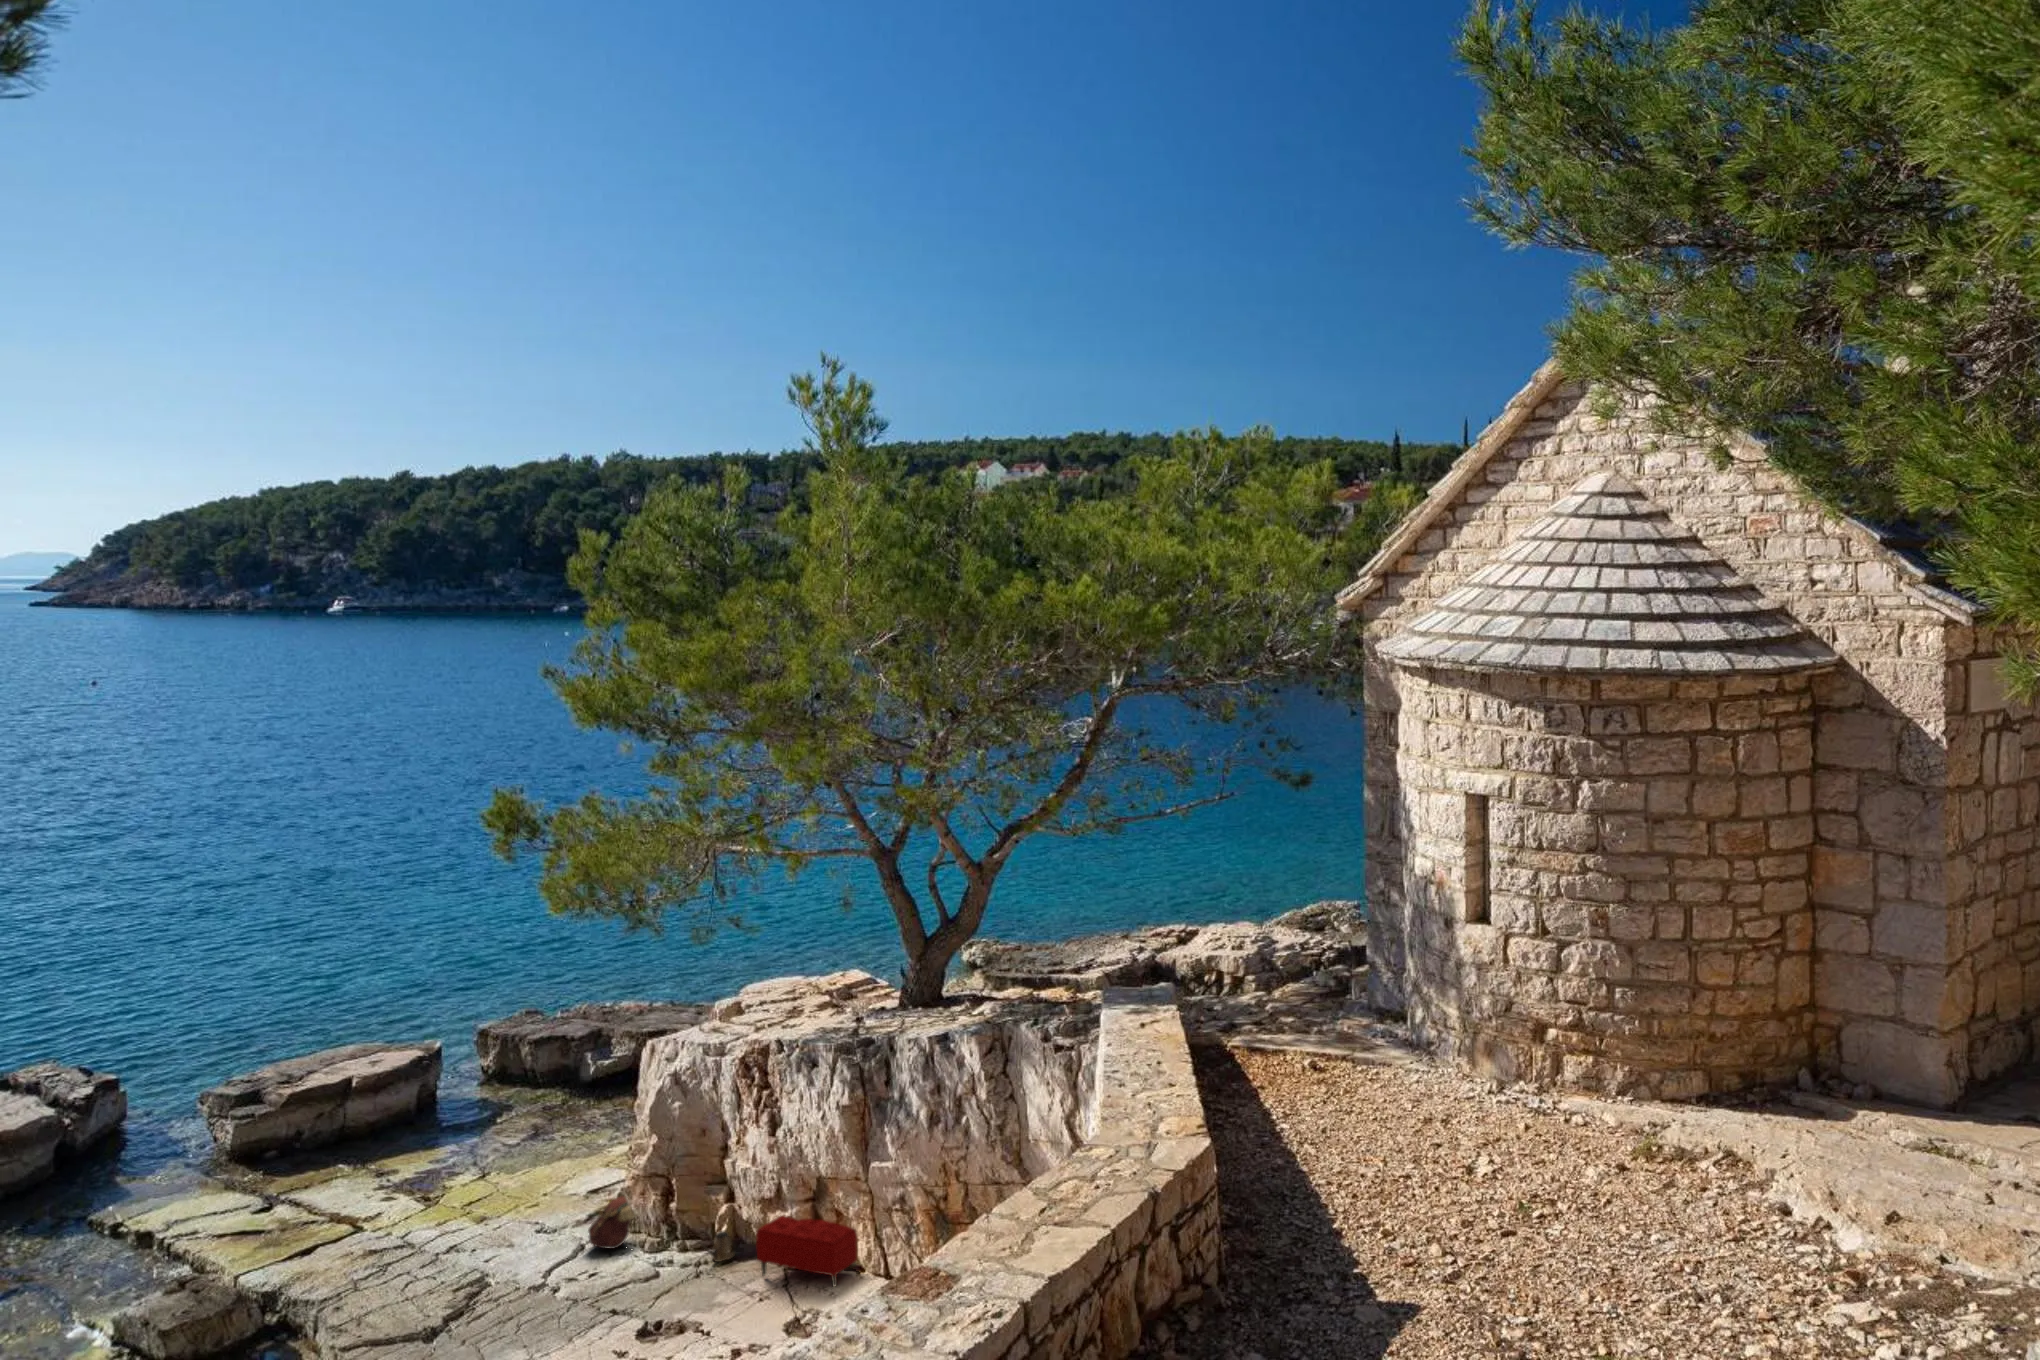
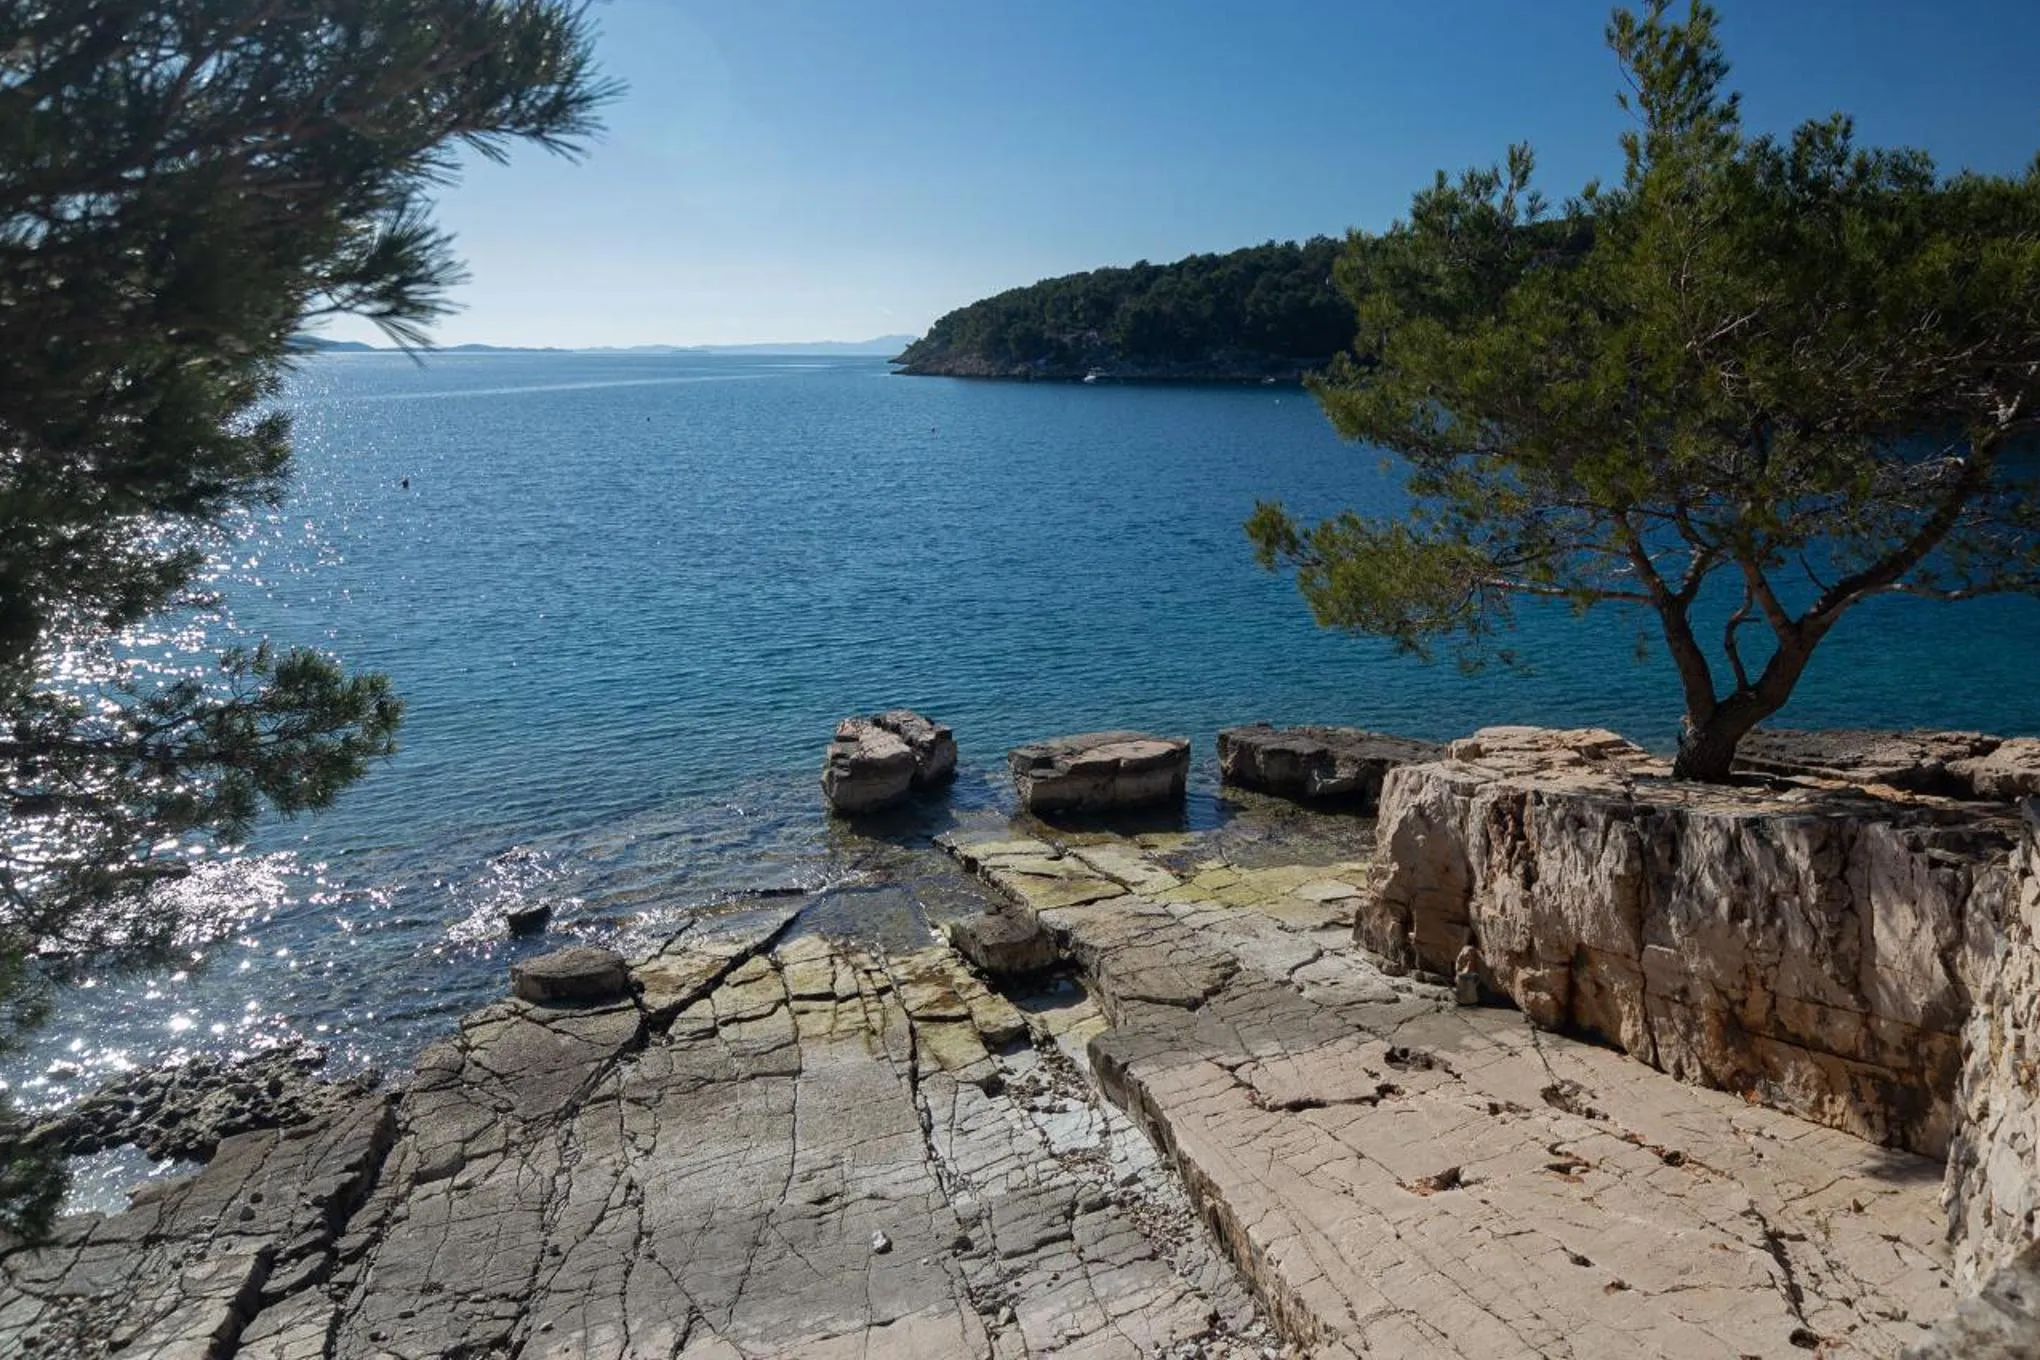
backpack: present [588,1196,634,1249] -> none [1328,914,1376,963]
bench: present [756,1216,858,1286] -> none [1509,972,1636,1070]

